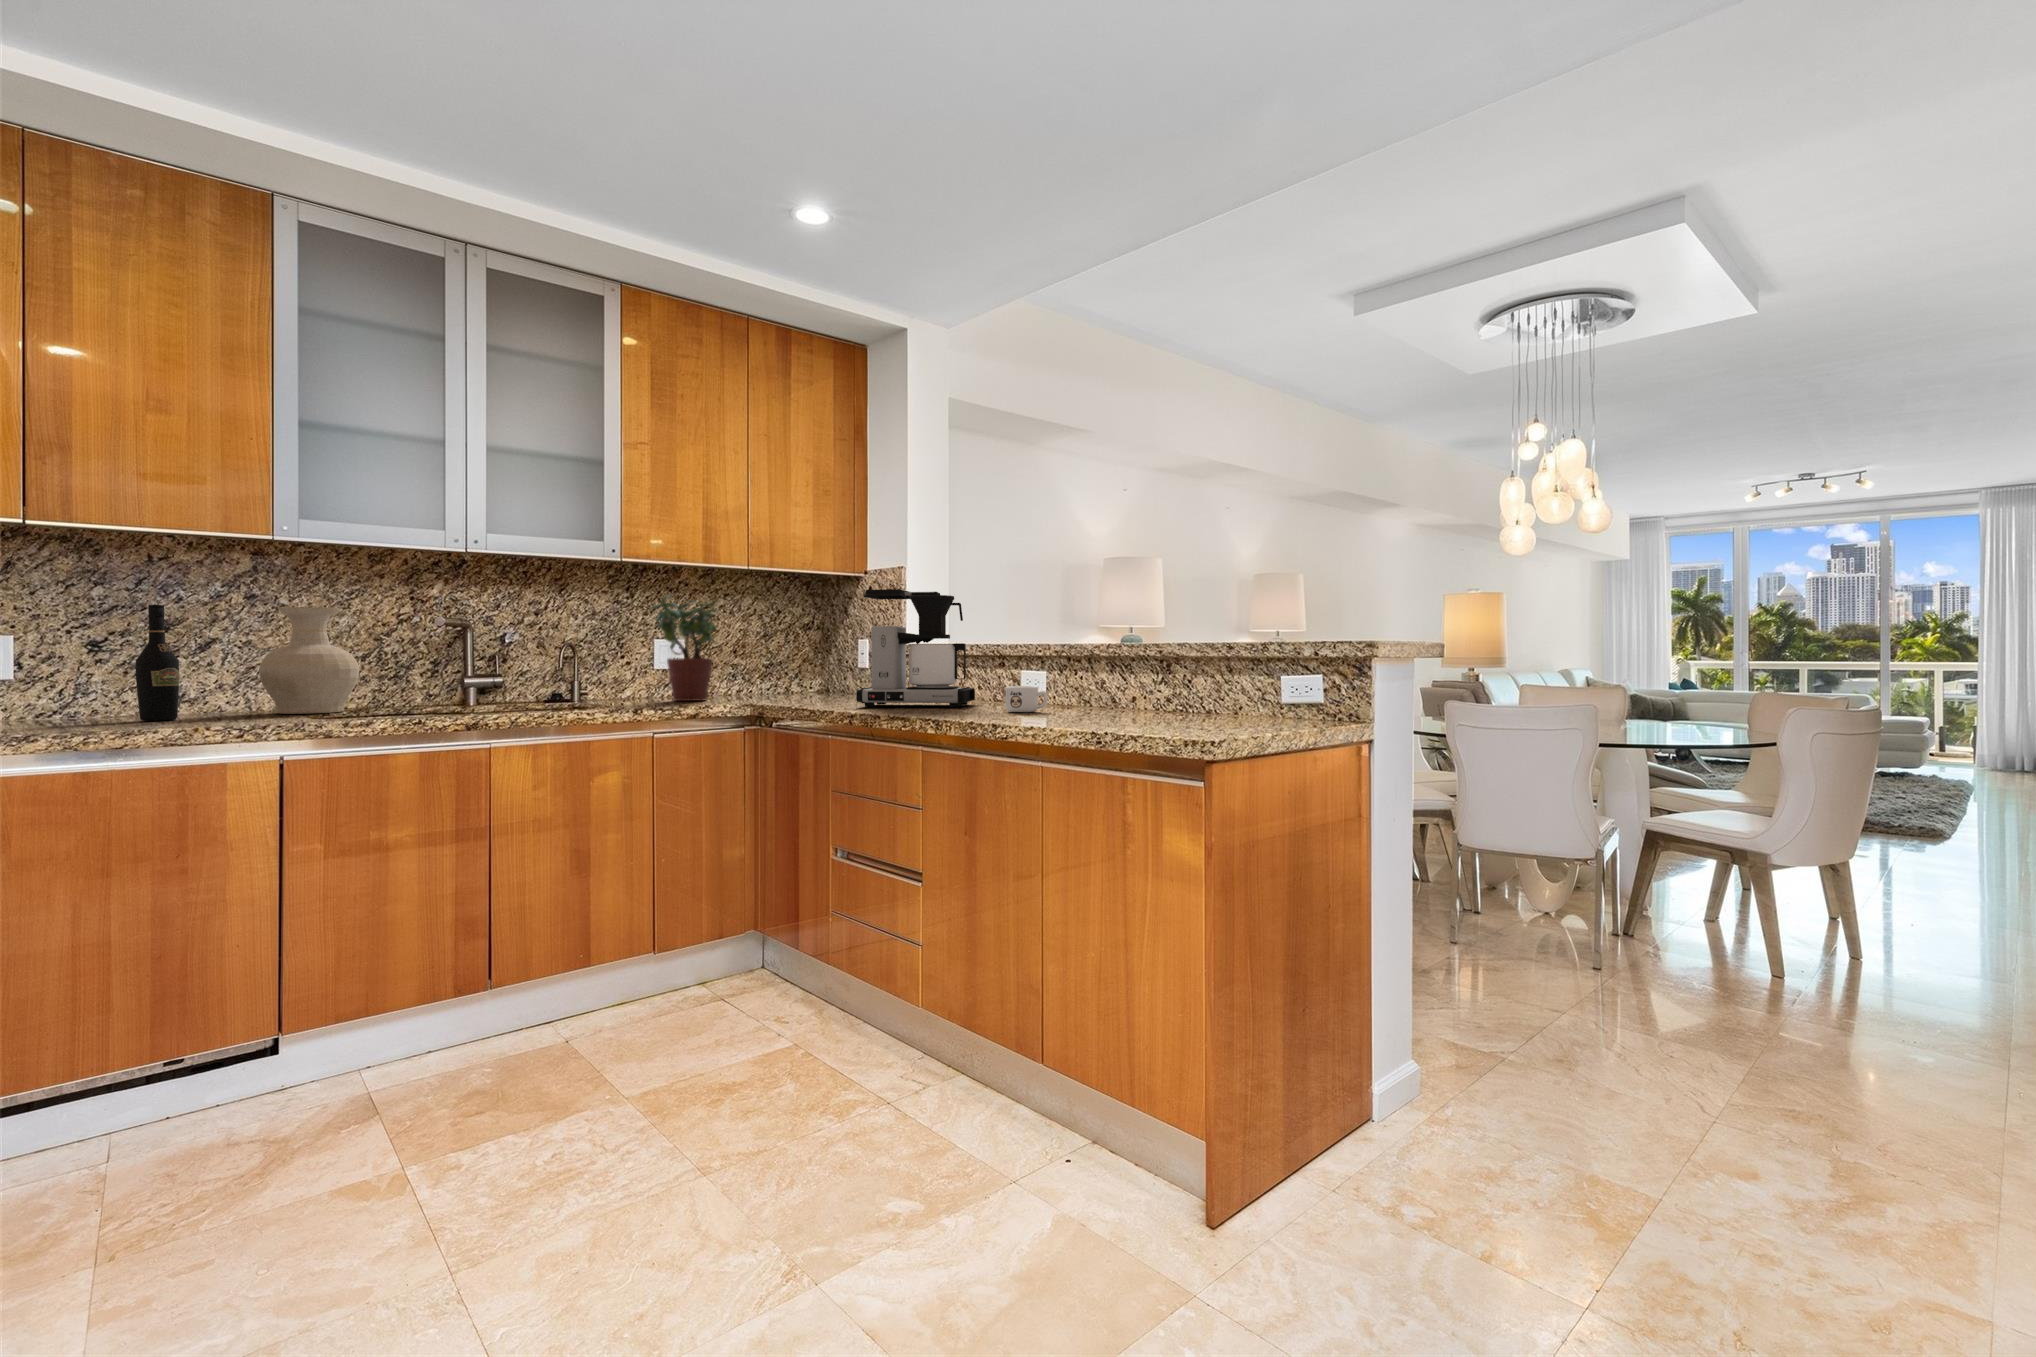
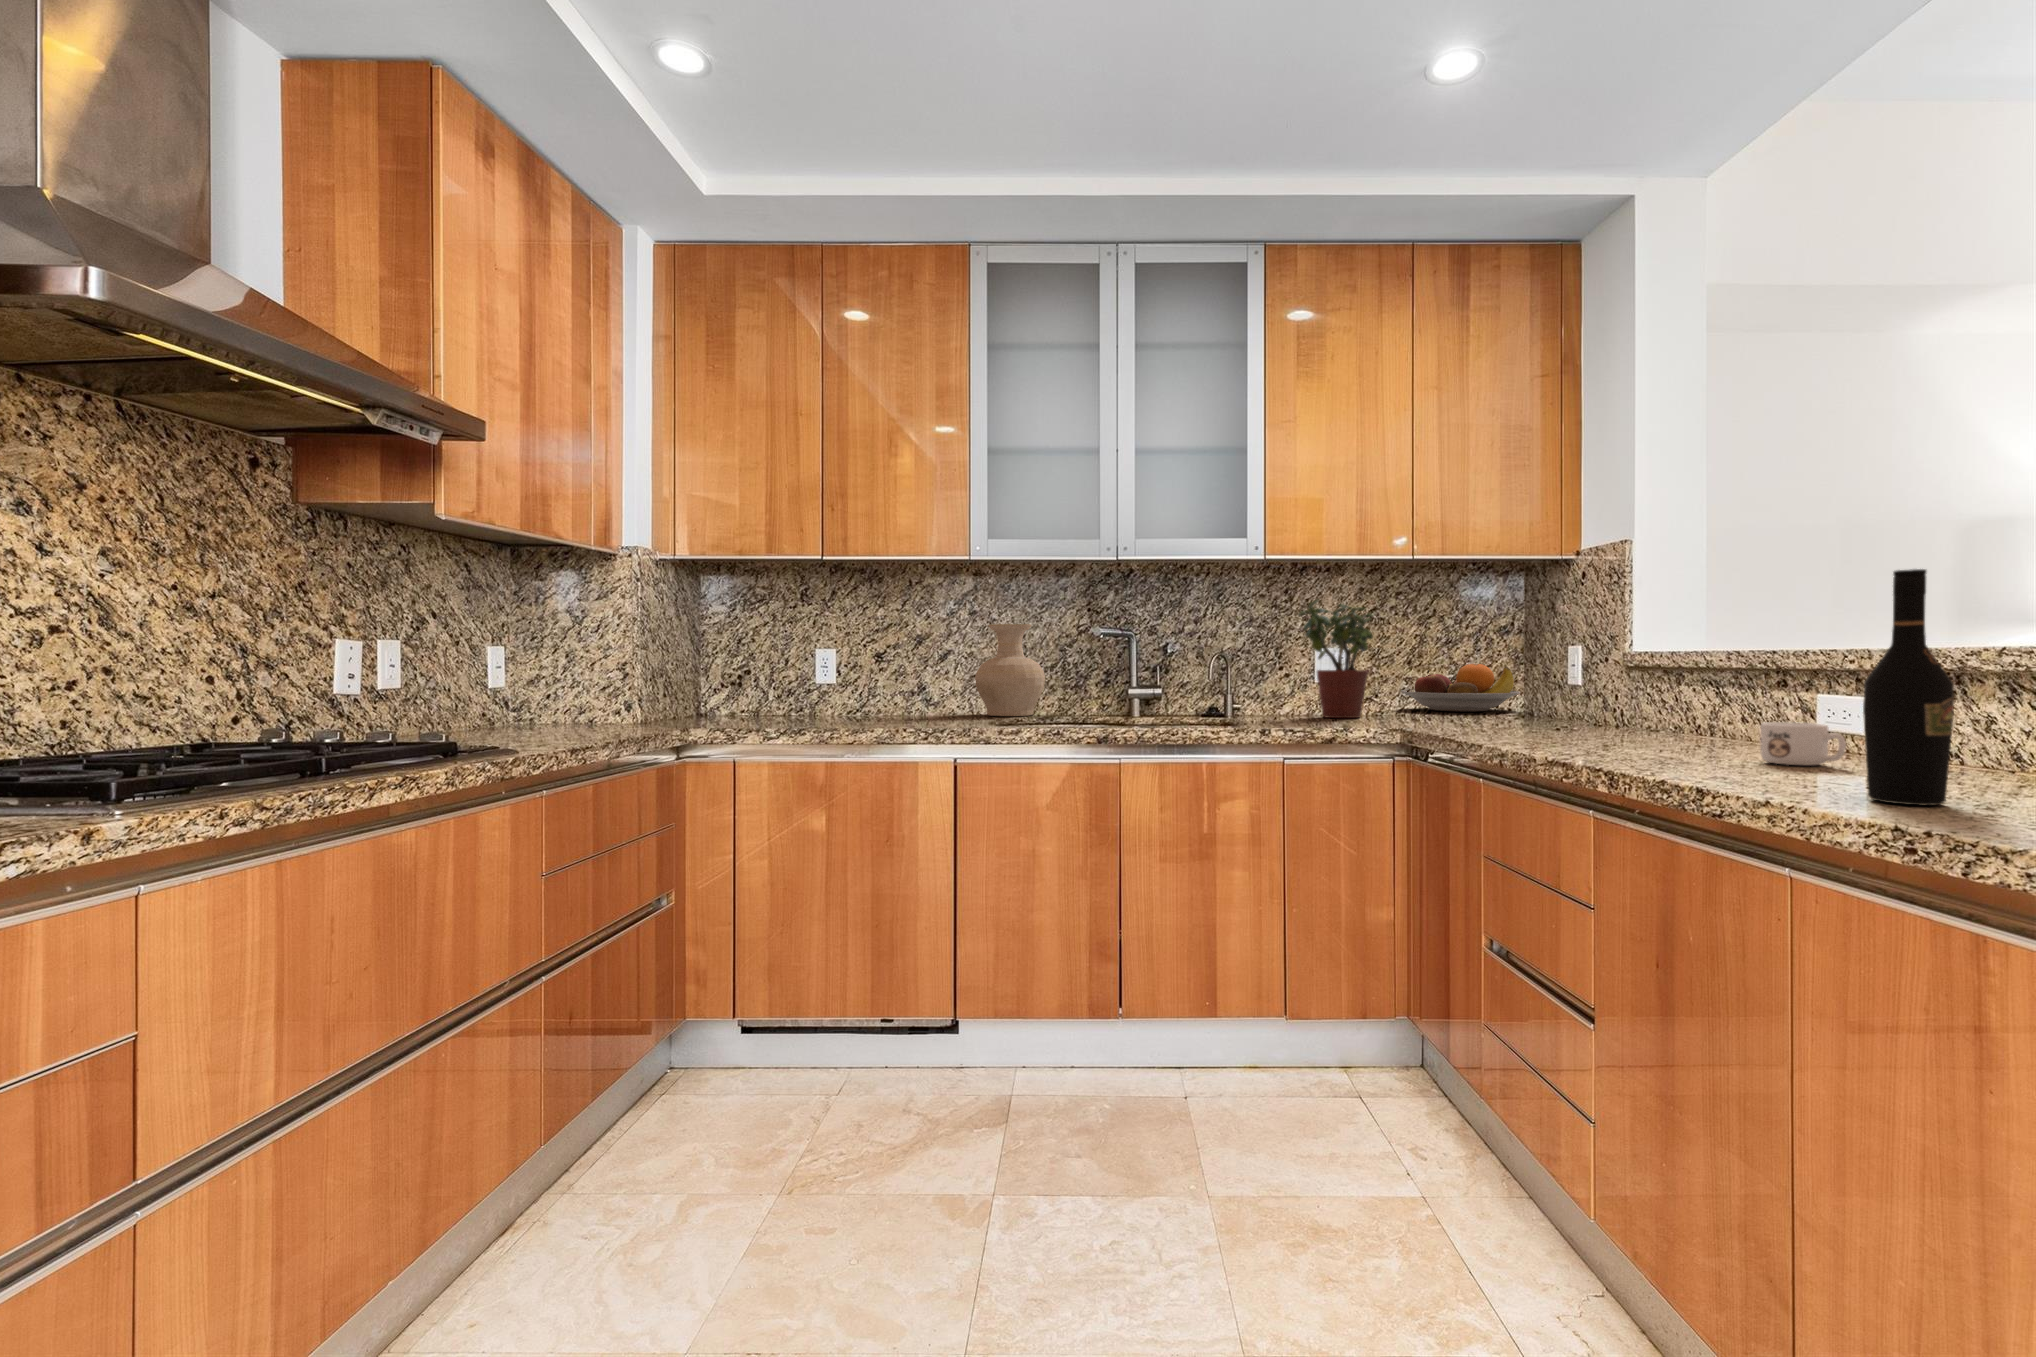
coffee maker: present [856,589,975,707] -> none [1524,579,1725,748]
wine bottle: present [136,605,180,721] -> present [1863,569,1954,805]
fruit bowl: none [728,654,821,693] -> present [1401,664,1520,712]

